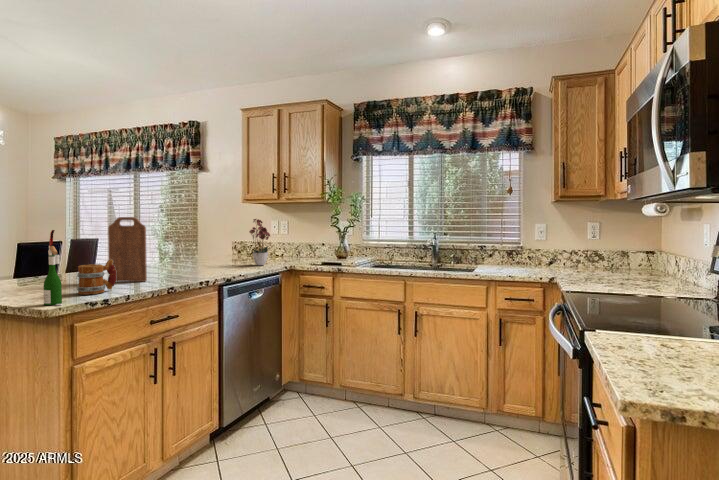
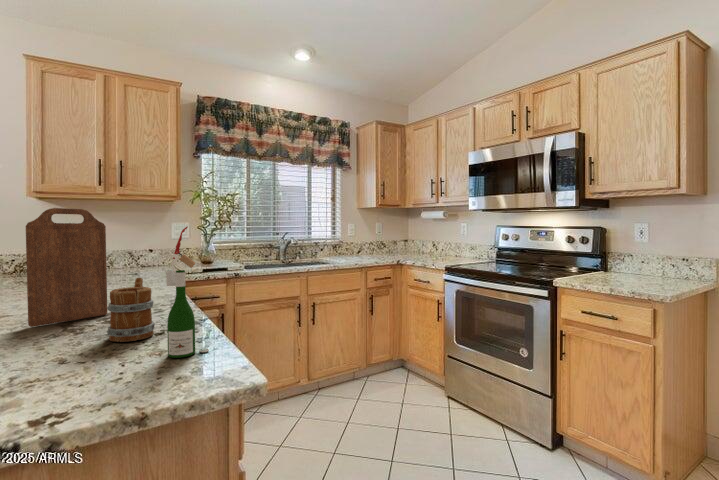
flower arrangement: present [249,219,270,265] -> none [109,214,161,280]

